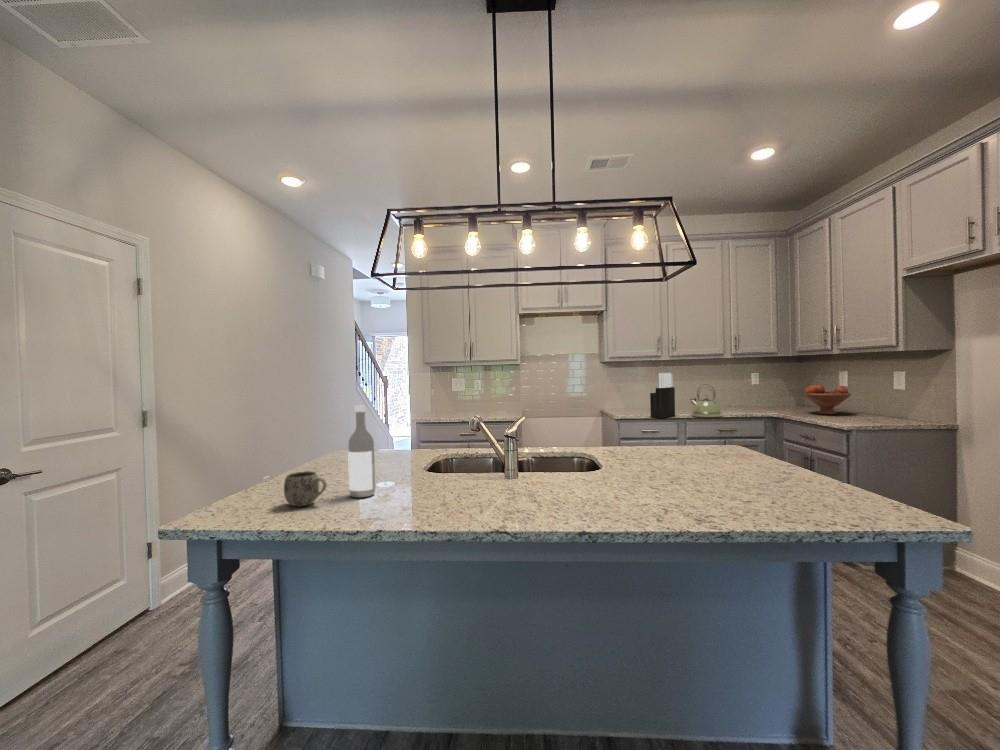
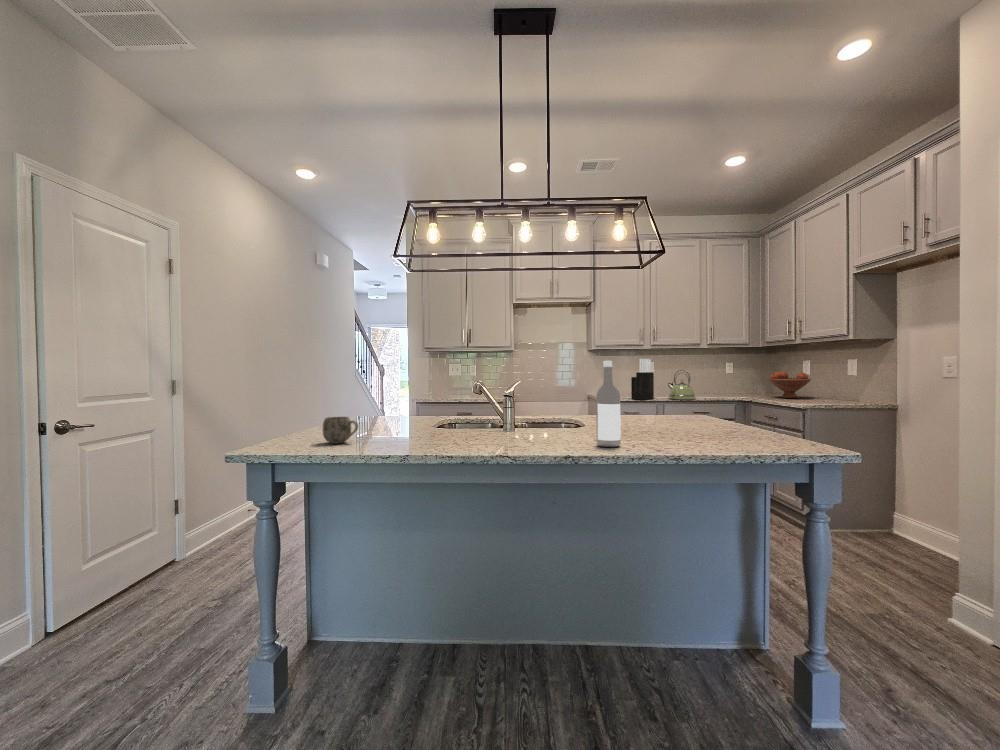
wine bottle: present [348,405,375,498] -> present [596,361,621,447]

